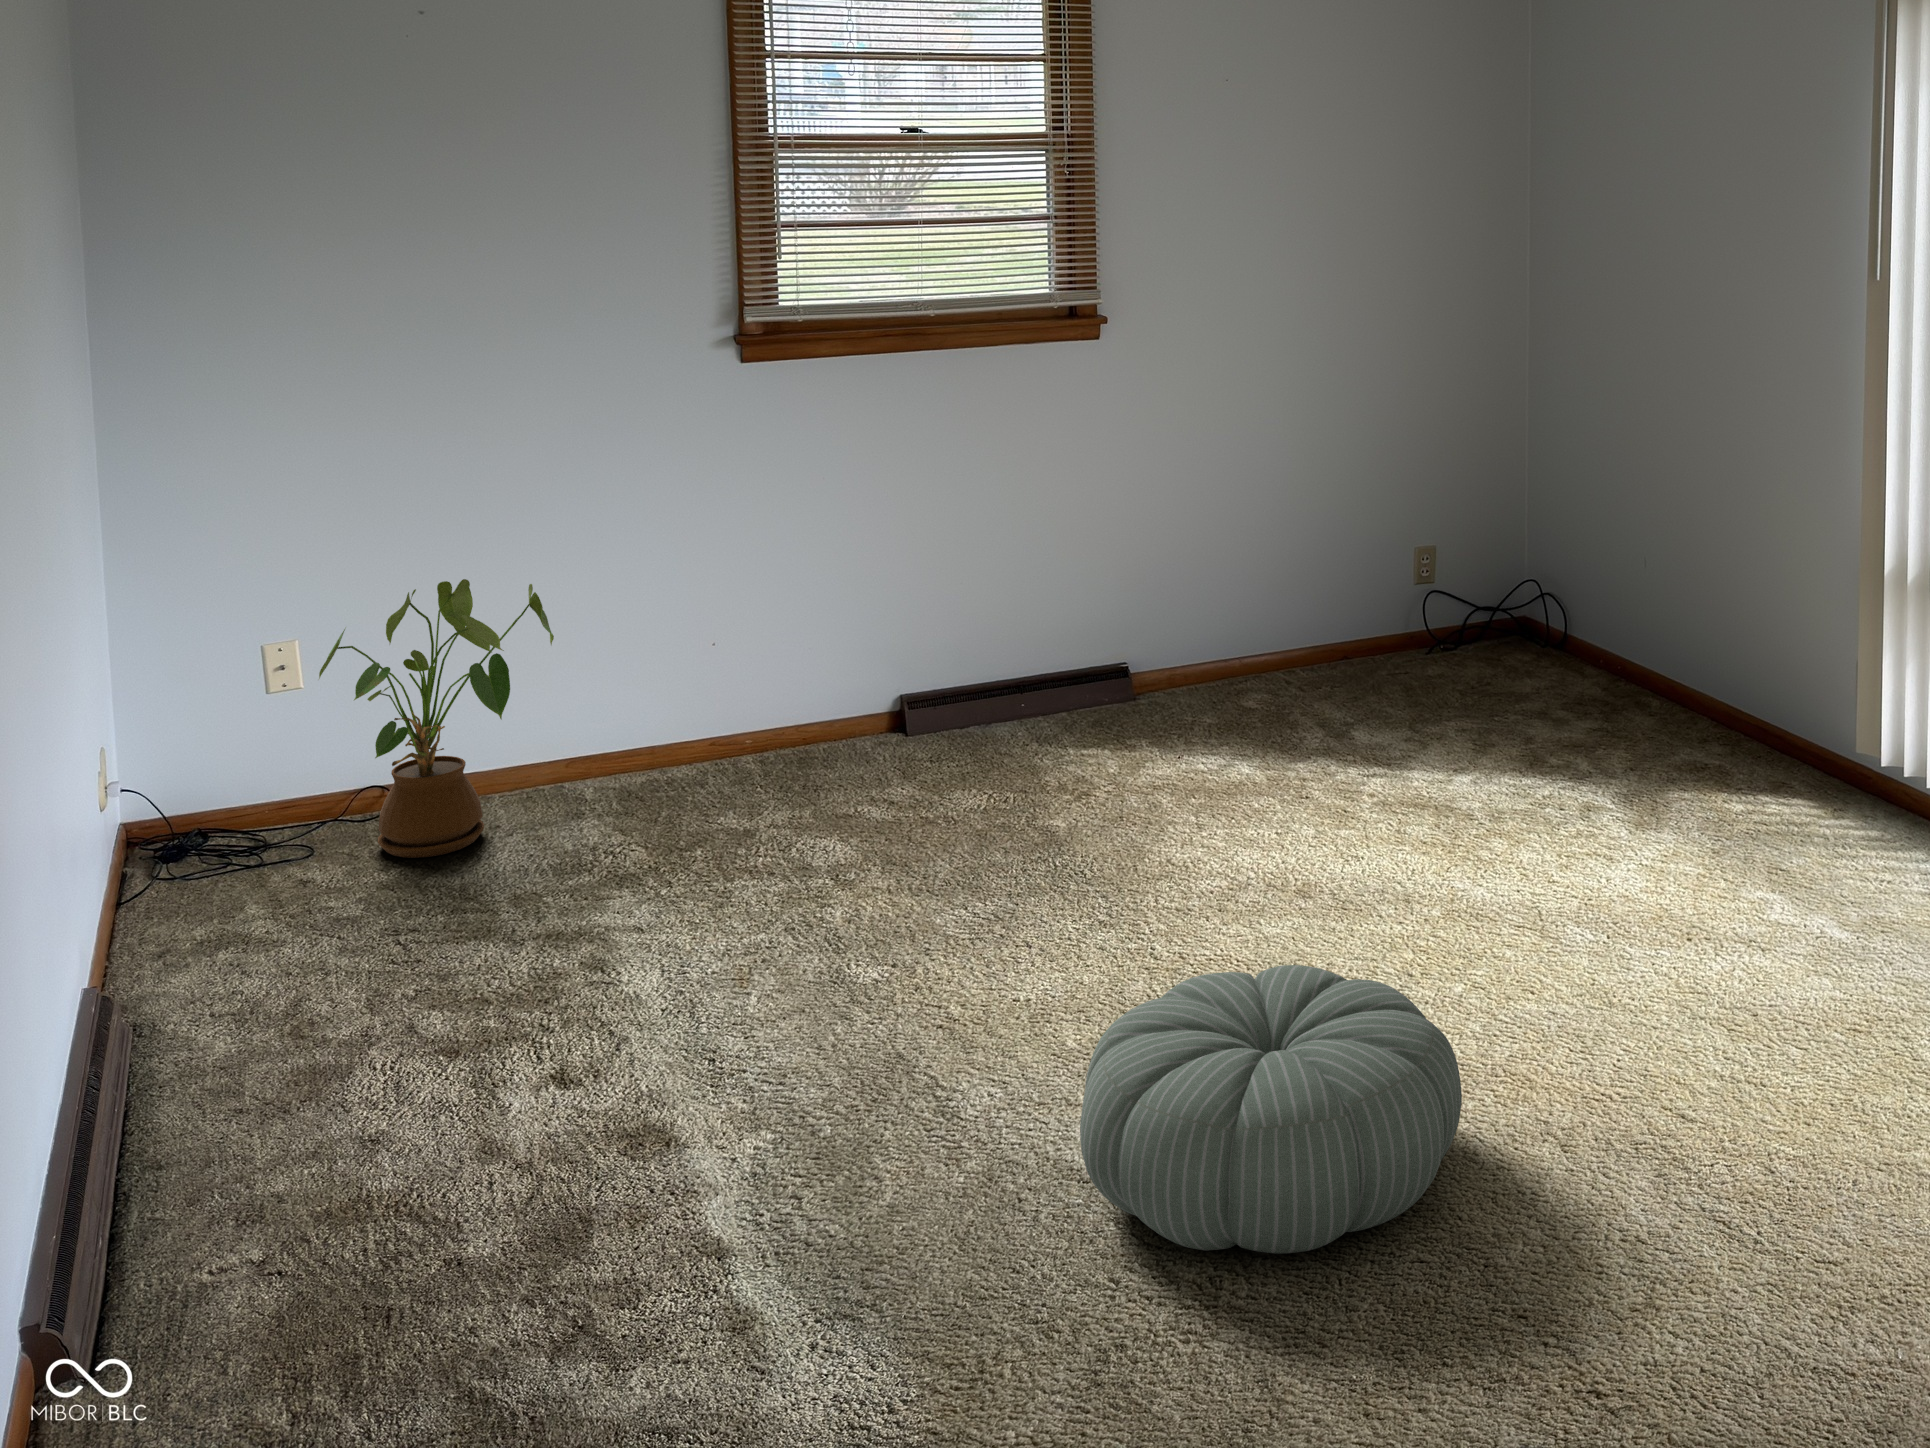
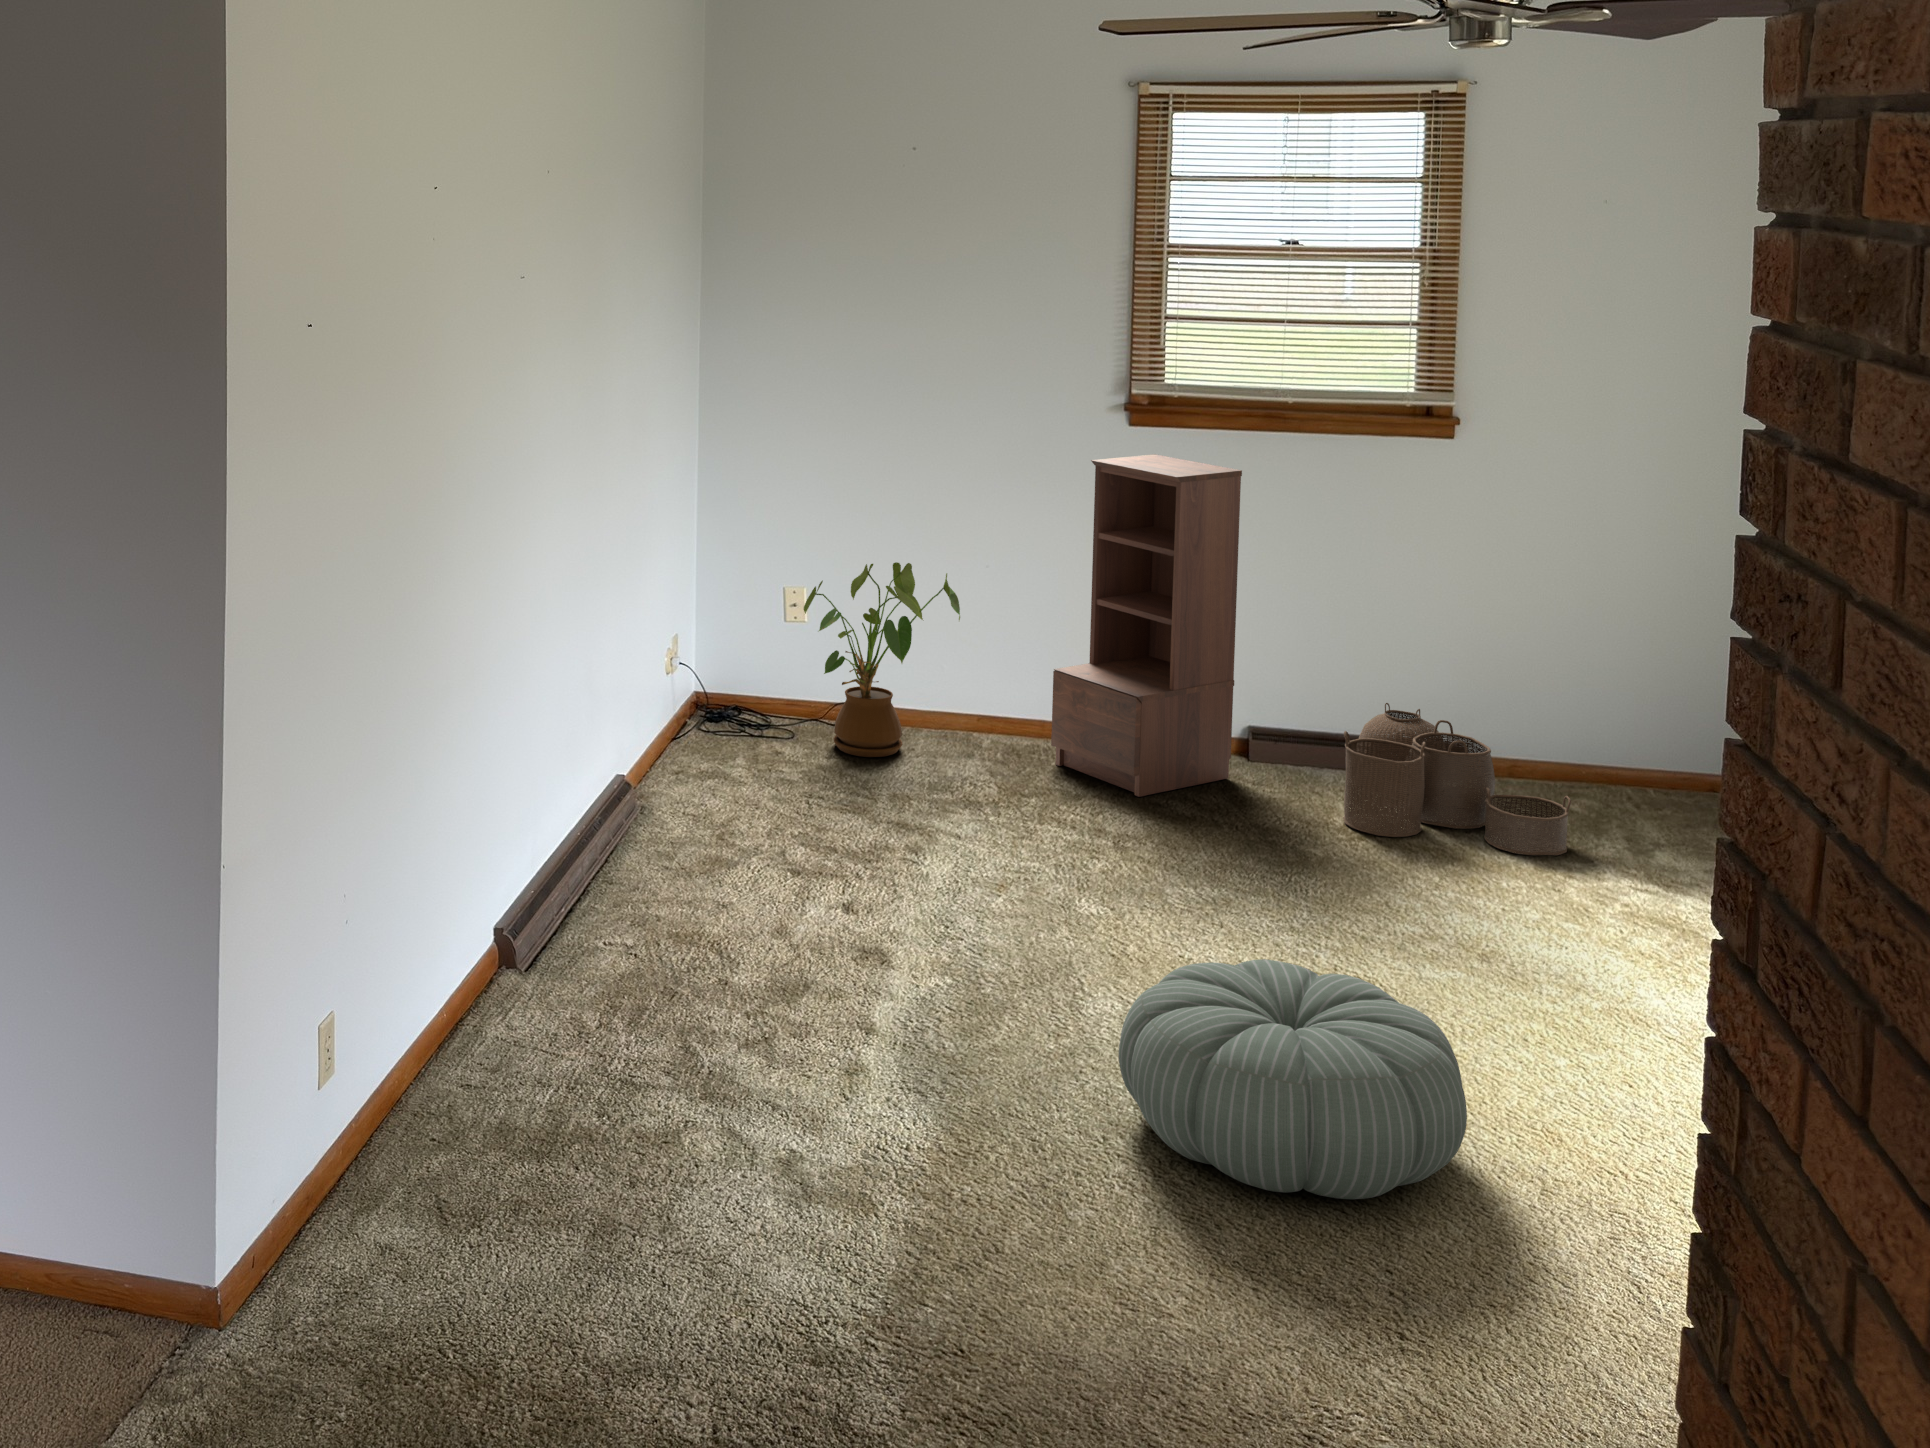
bookshelf: none [687,393,903,811] -> present [1051,454,1242,797]
woven basket: none [1024,635,1267,785] -> present [1343,703,1571,855]

